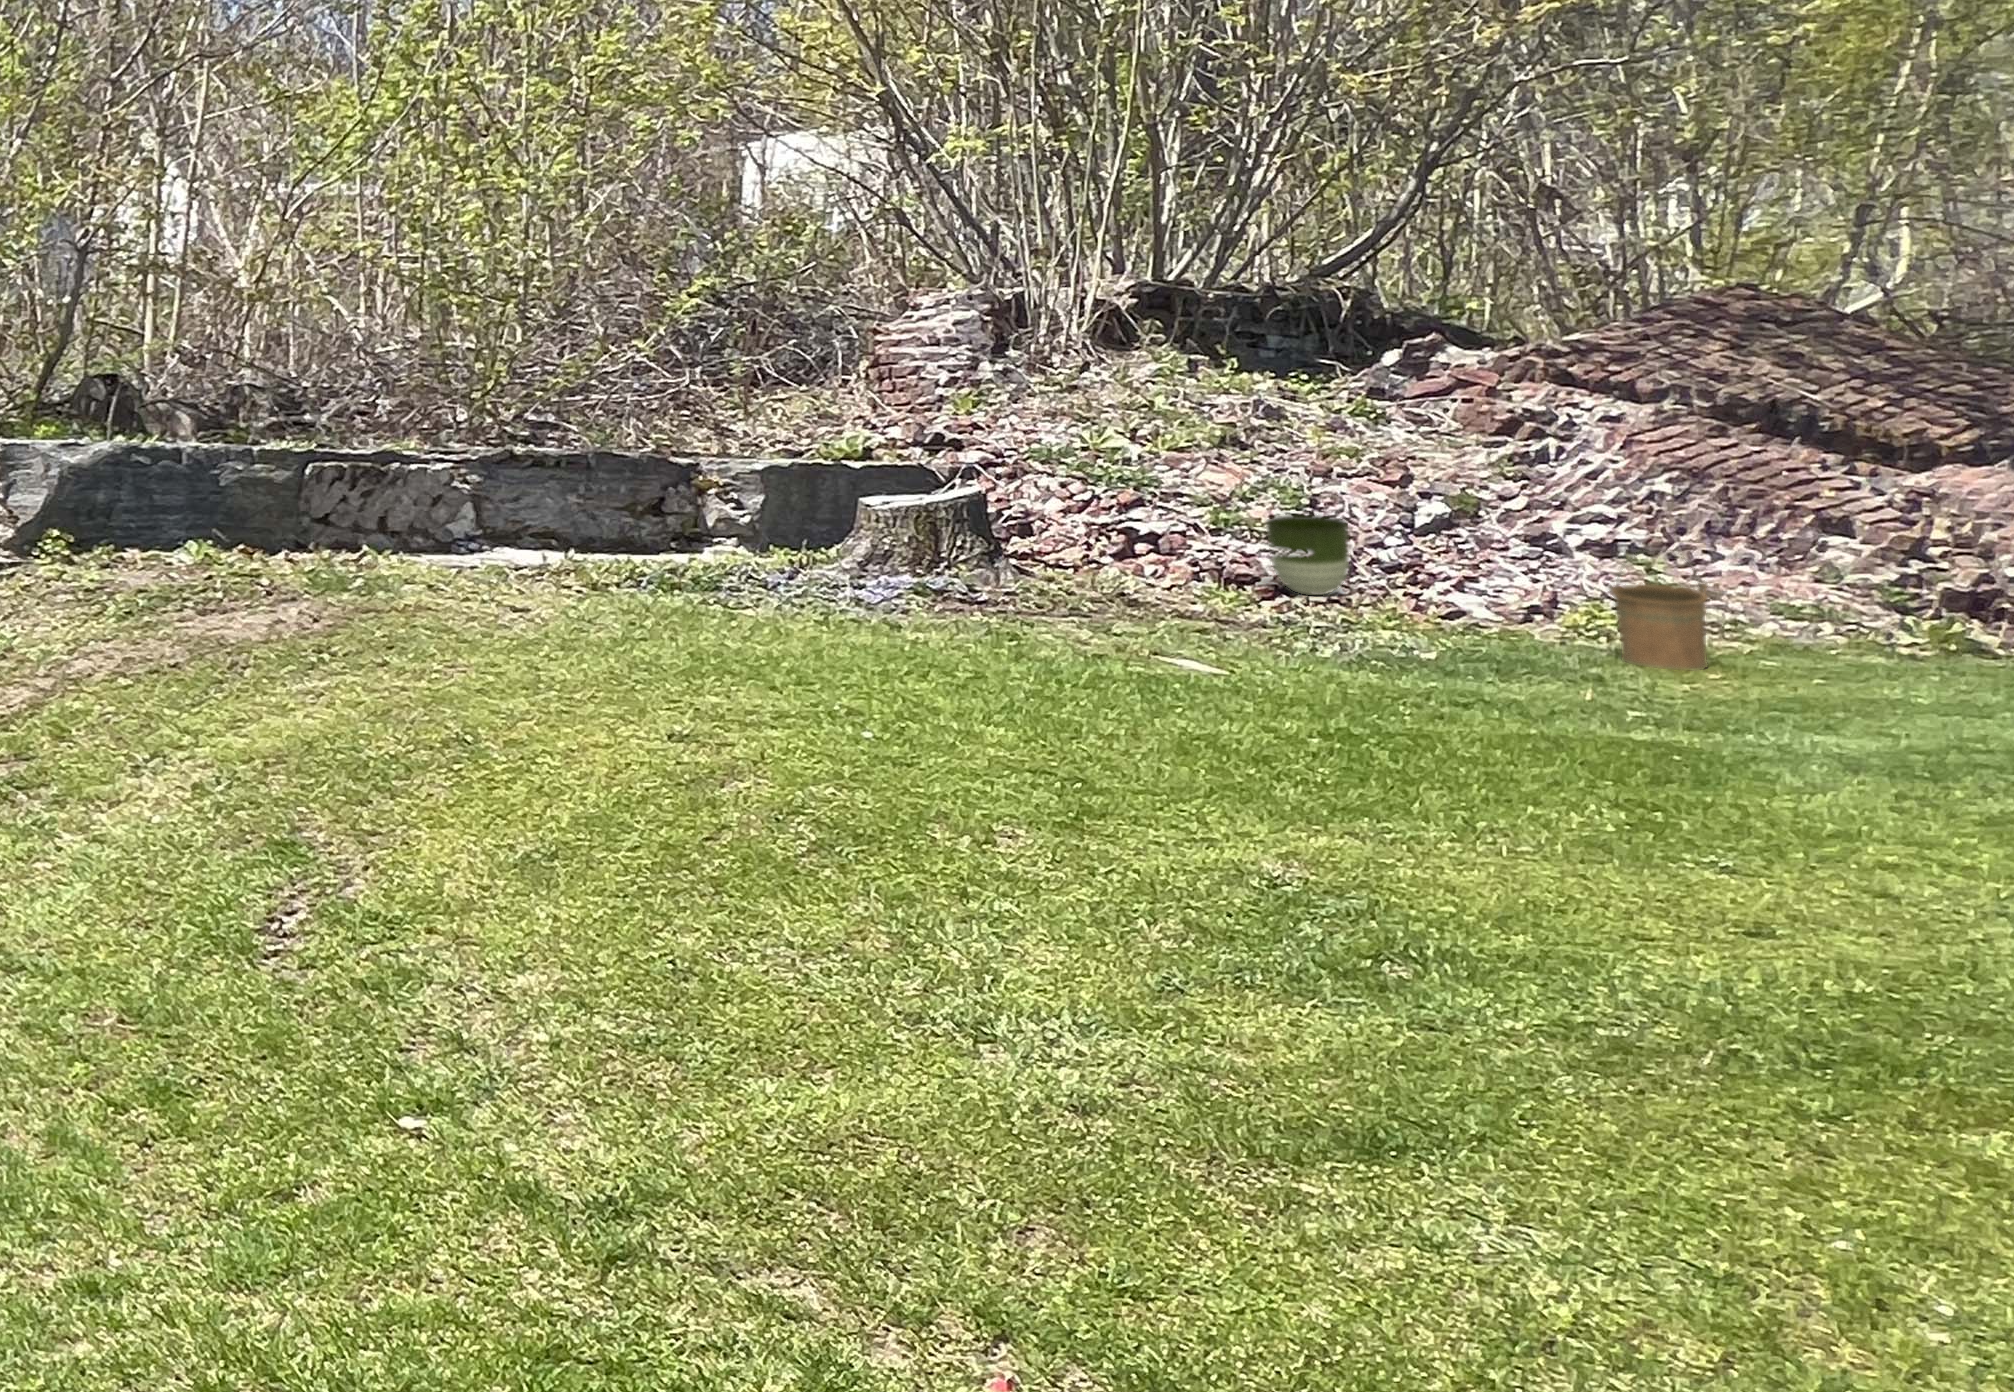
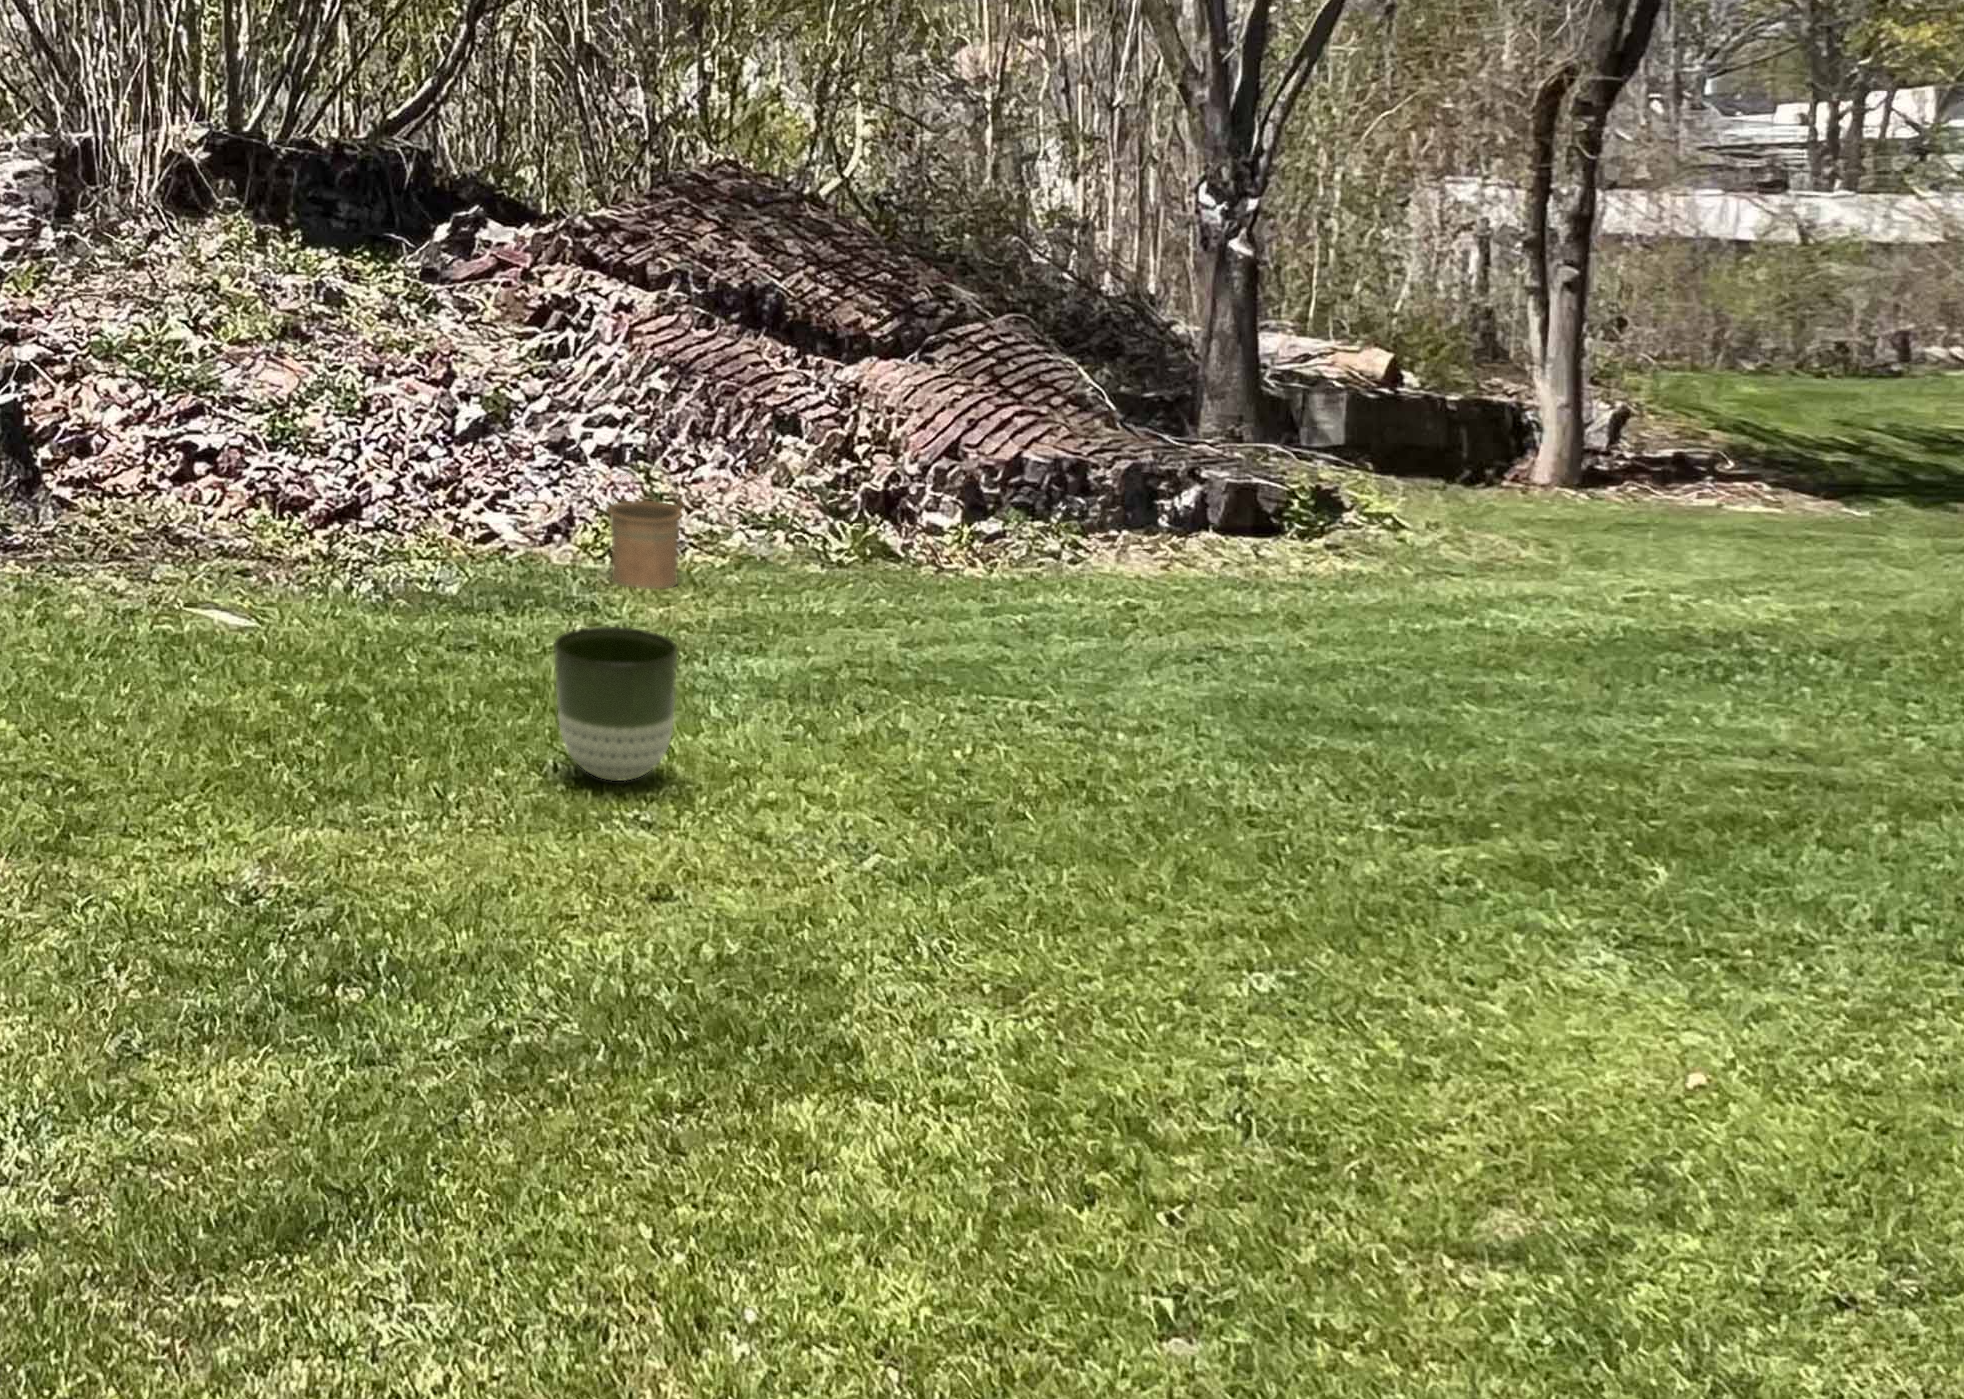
planter: present [1266,515,1349,595] -> present [554,627,677,781]

